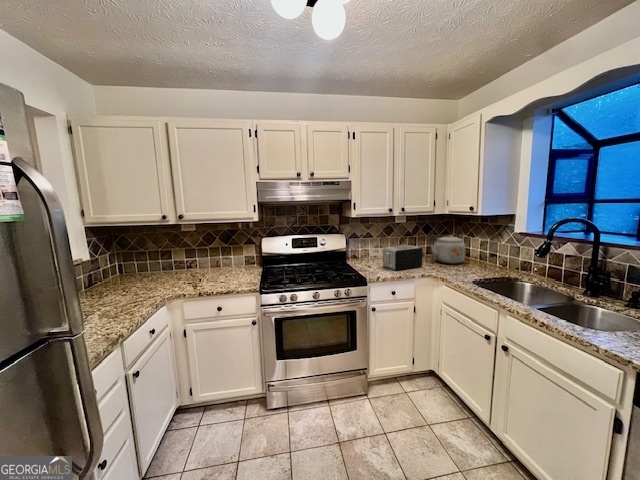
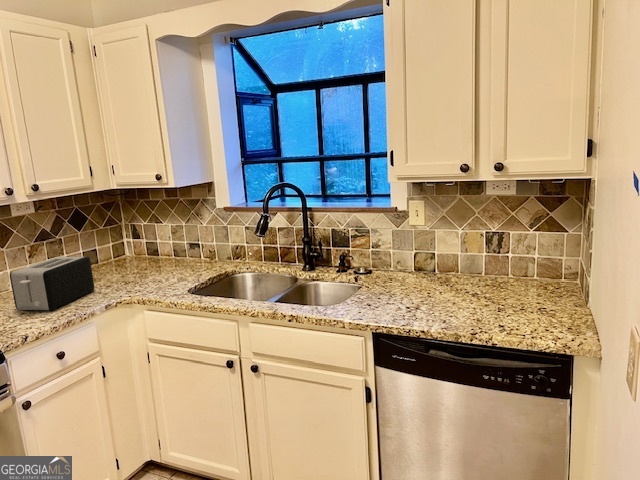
kettle: present [430,235,465,264] -> none [91,224,155,274]

